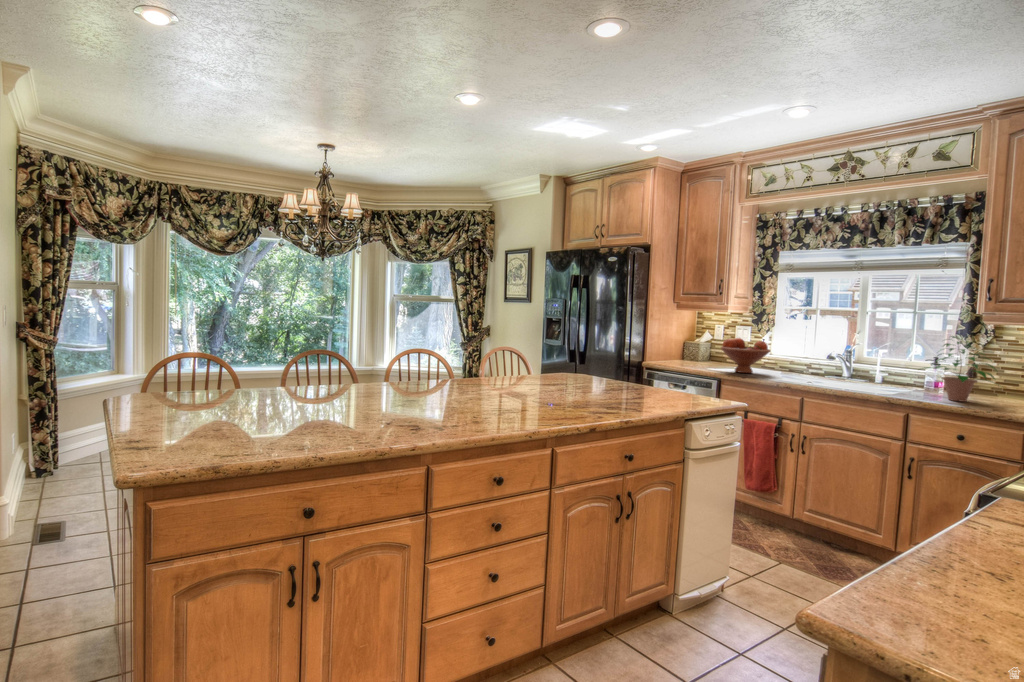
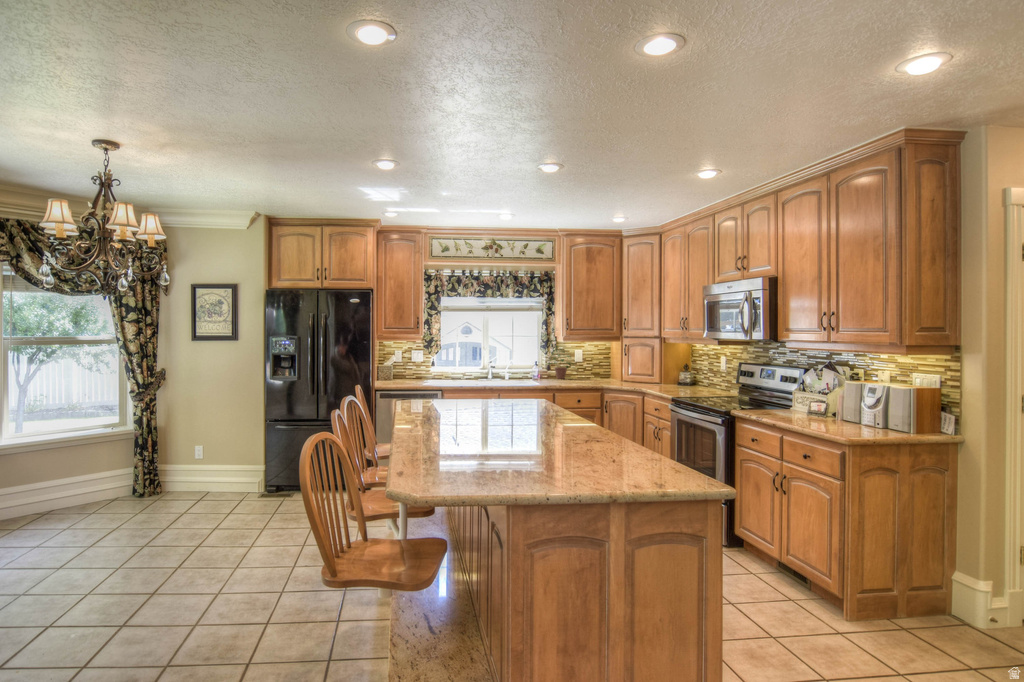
fruit bowl: present [721,338,770,373] -> none [429,357,460,380]

